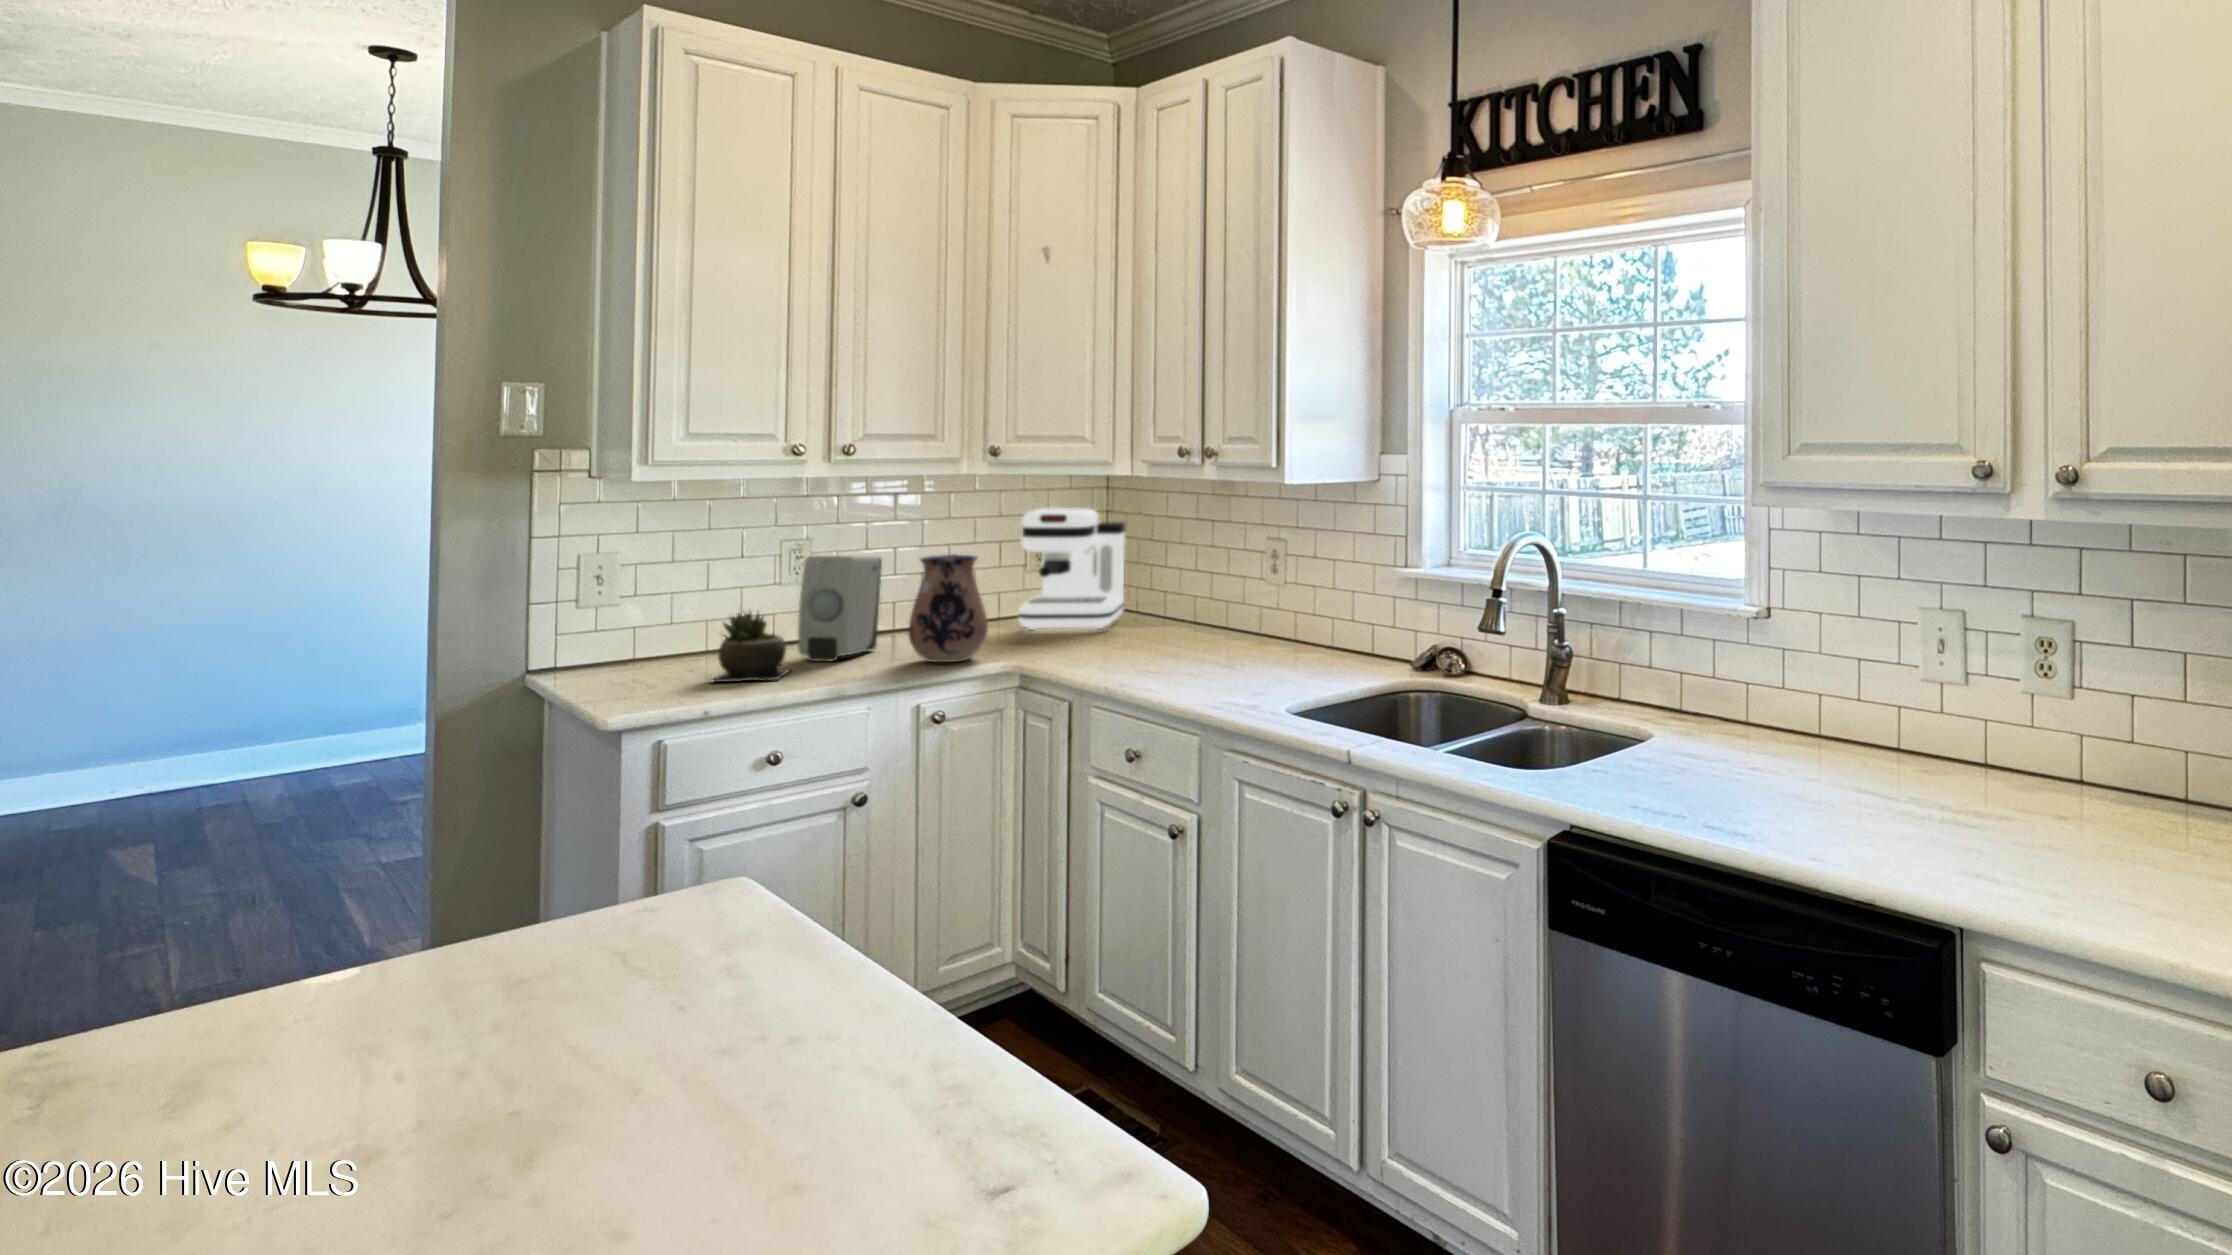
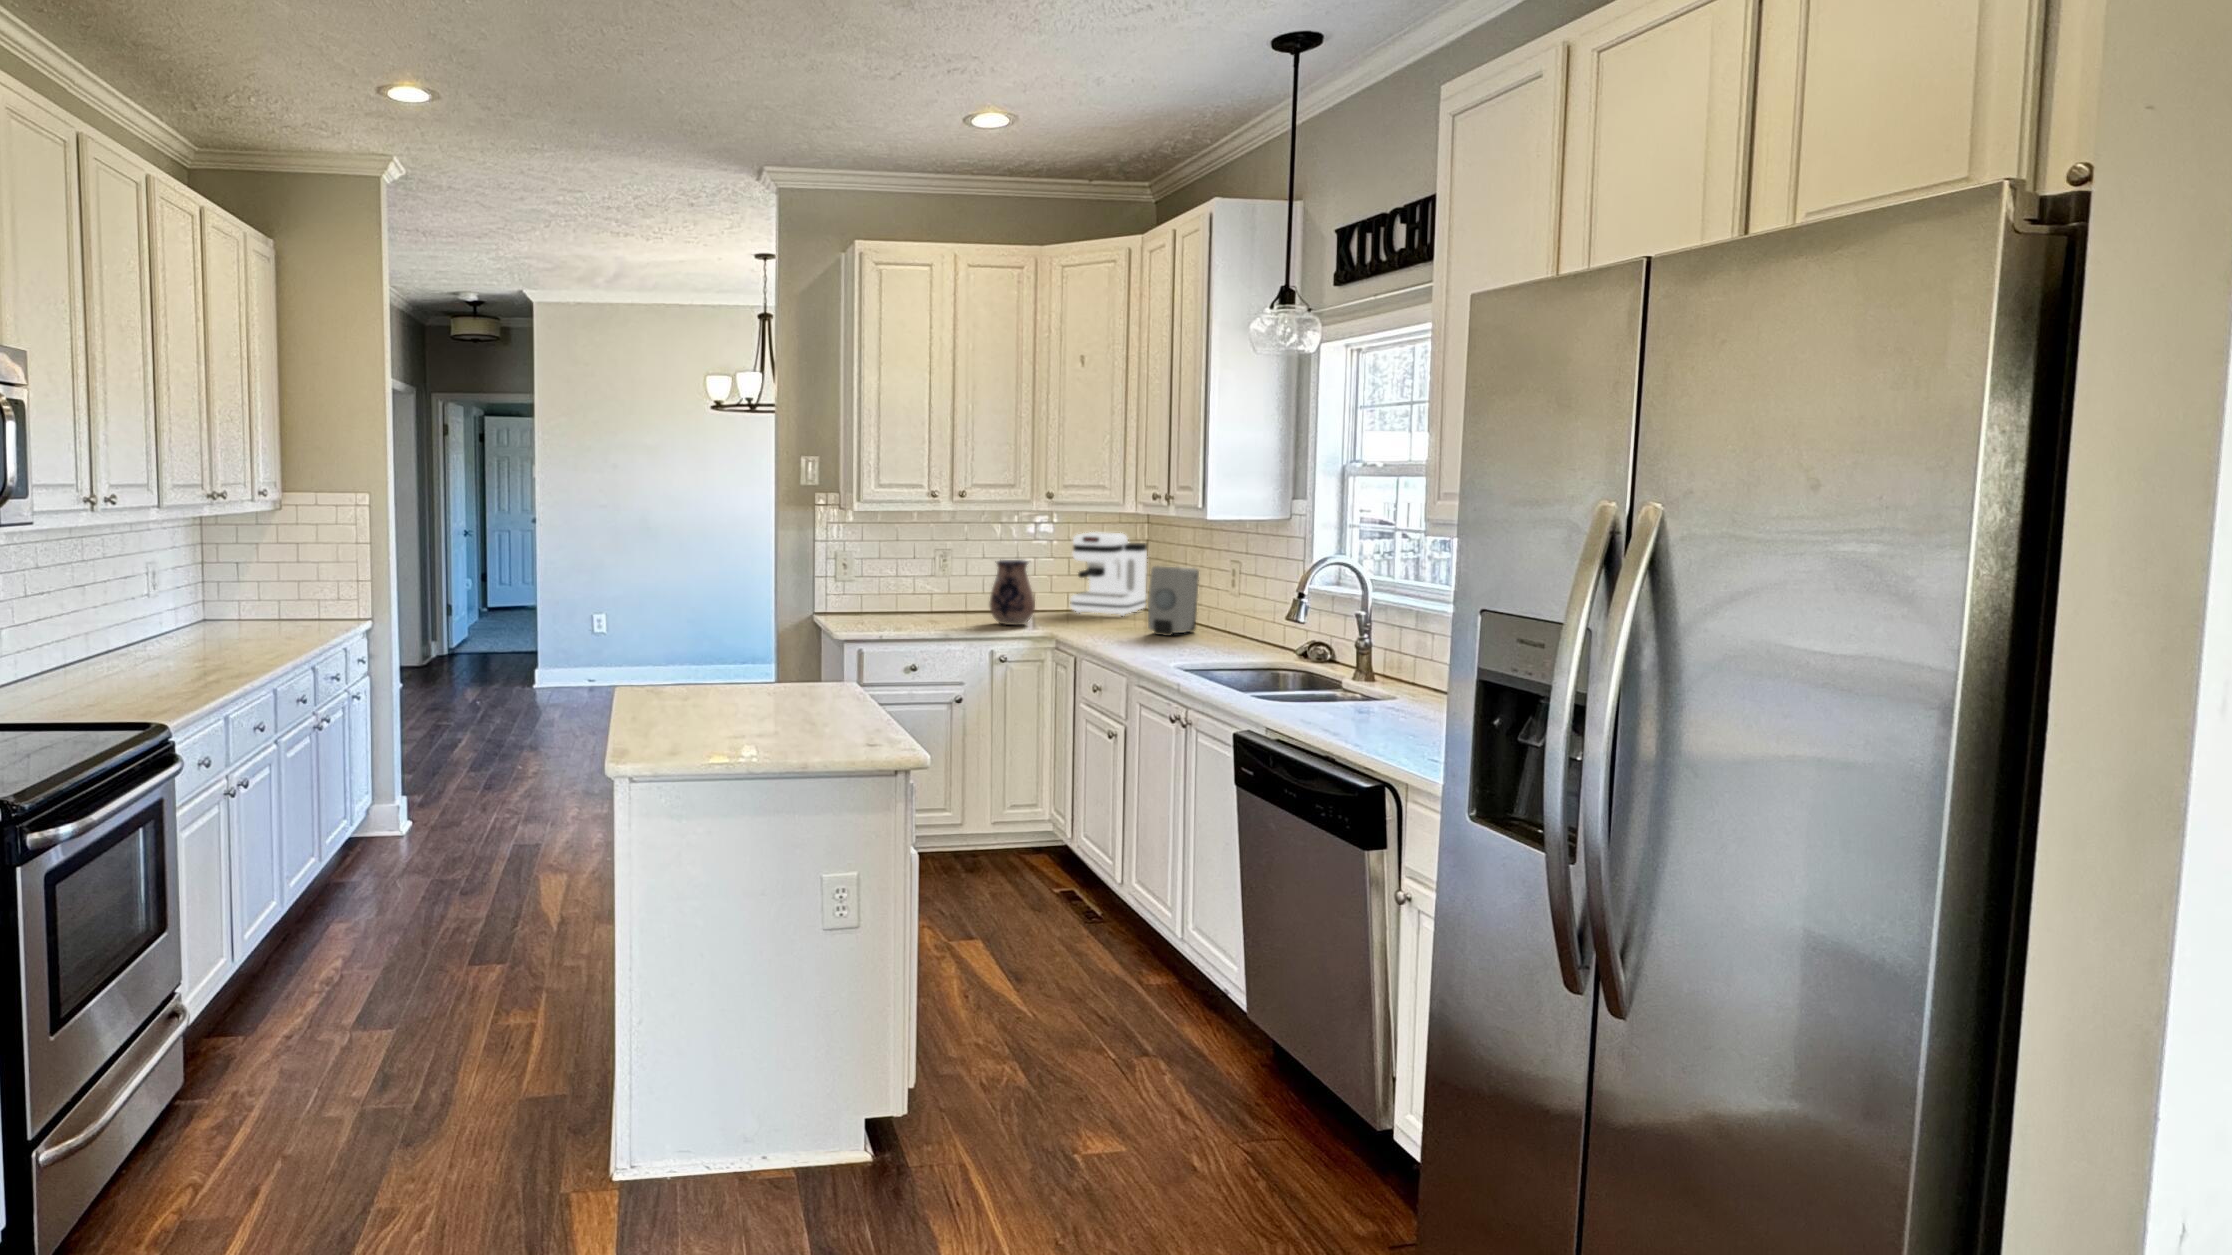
soap dispenser: present [798,556,882,661] -> present [1148,566,1199,636]
succulent plant: present [712,612,789,682] -> none [886,585,930,625]

